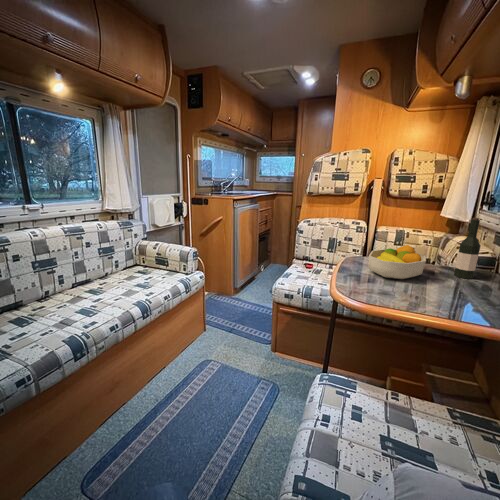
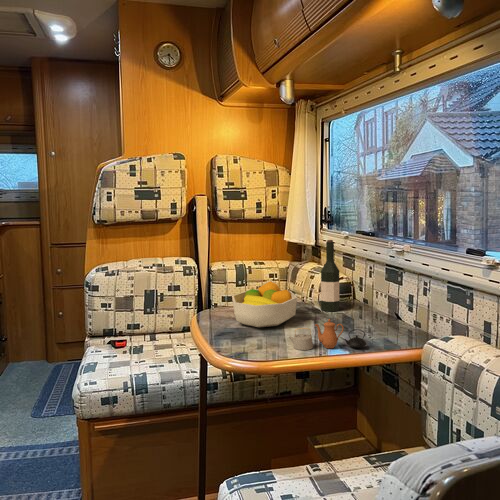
teapot: none [399,285,478,317] -> present [289,319,367,350]

